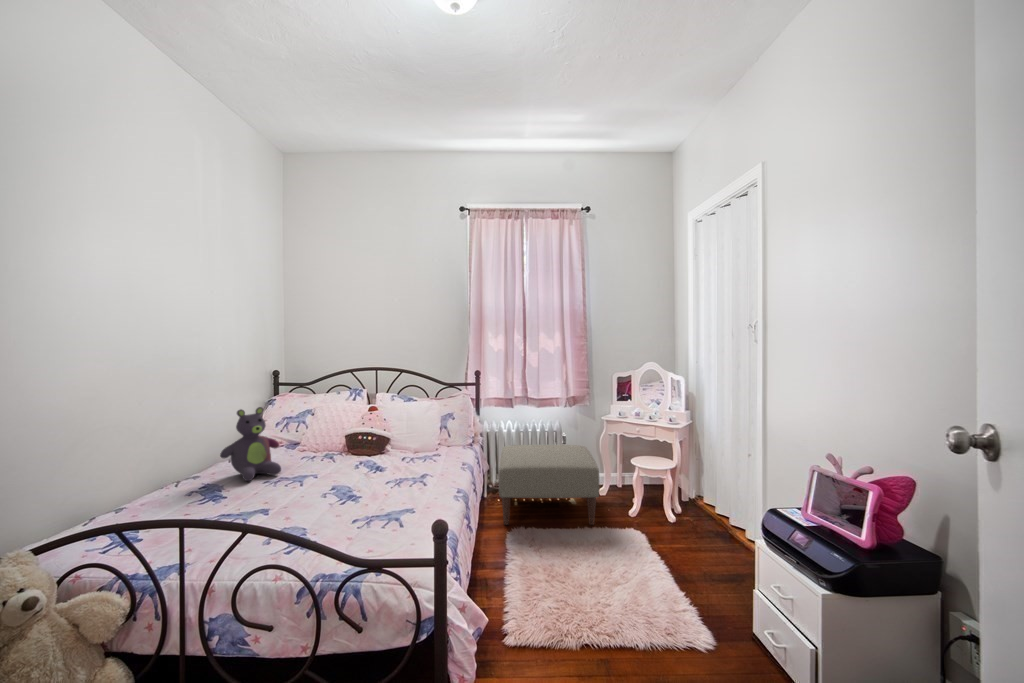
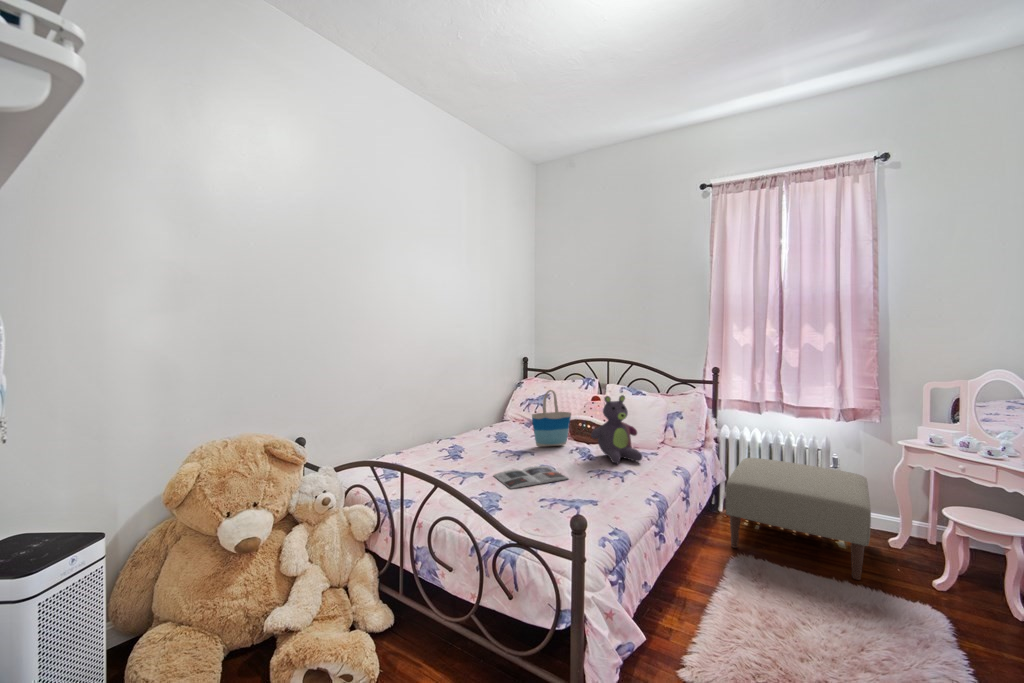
tote bag: none [309,403,352,467] -> present [532,390,571,447]
stuffed bear: present [220,407,281,481] -> present [591,395,642,463]
magazine: none [281,485,372,517] -> present [494,466,568,489]

